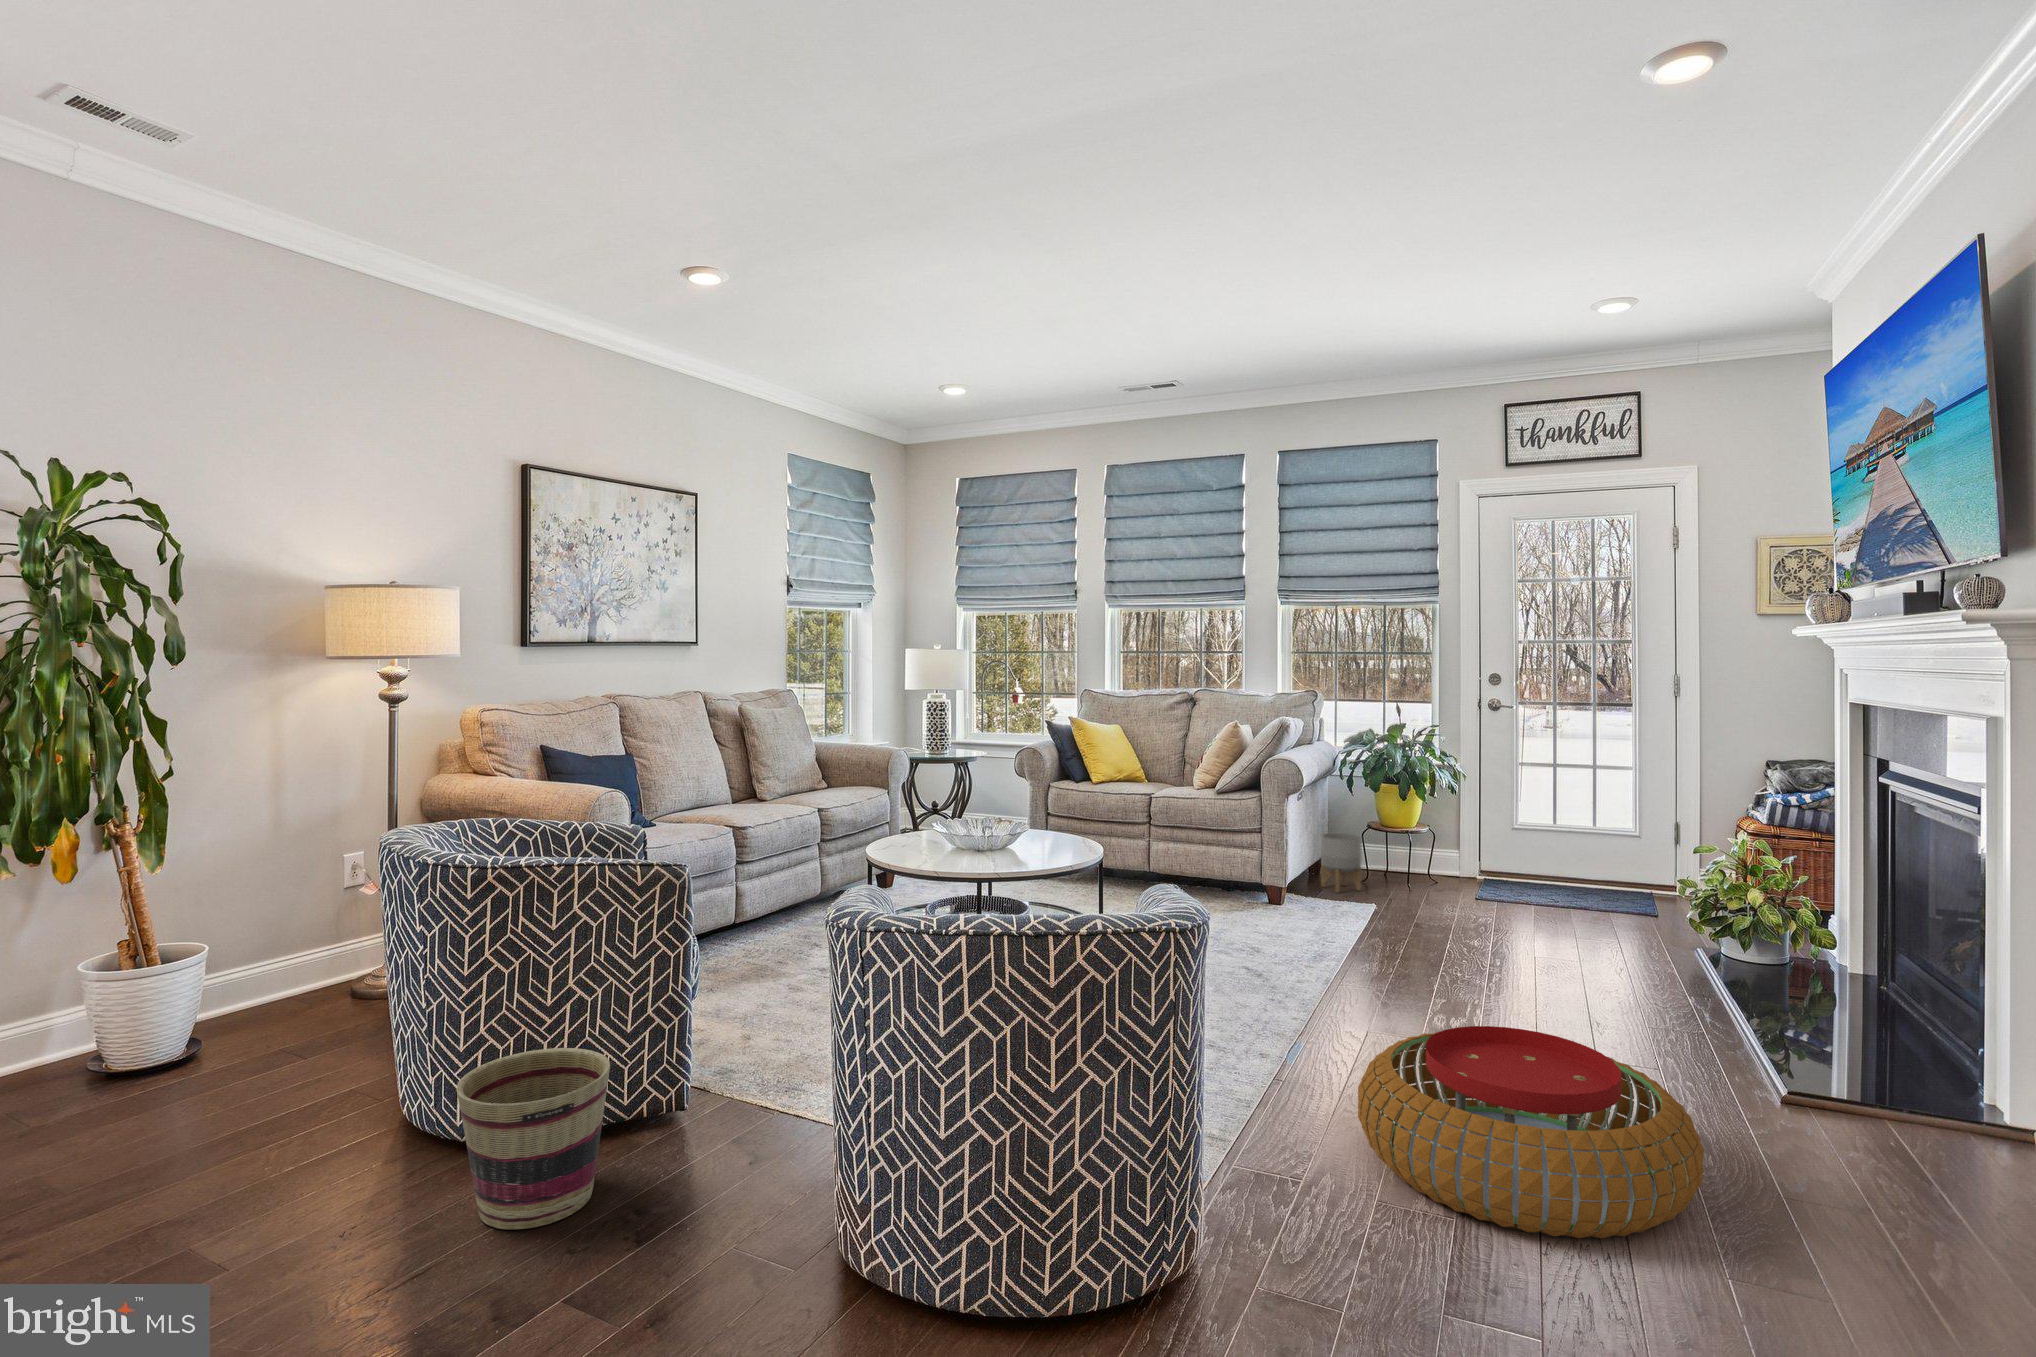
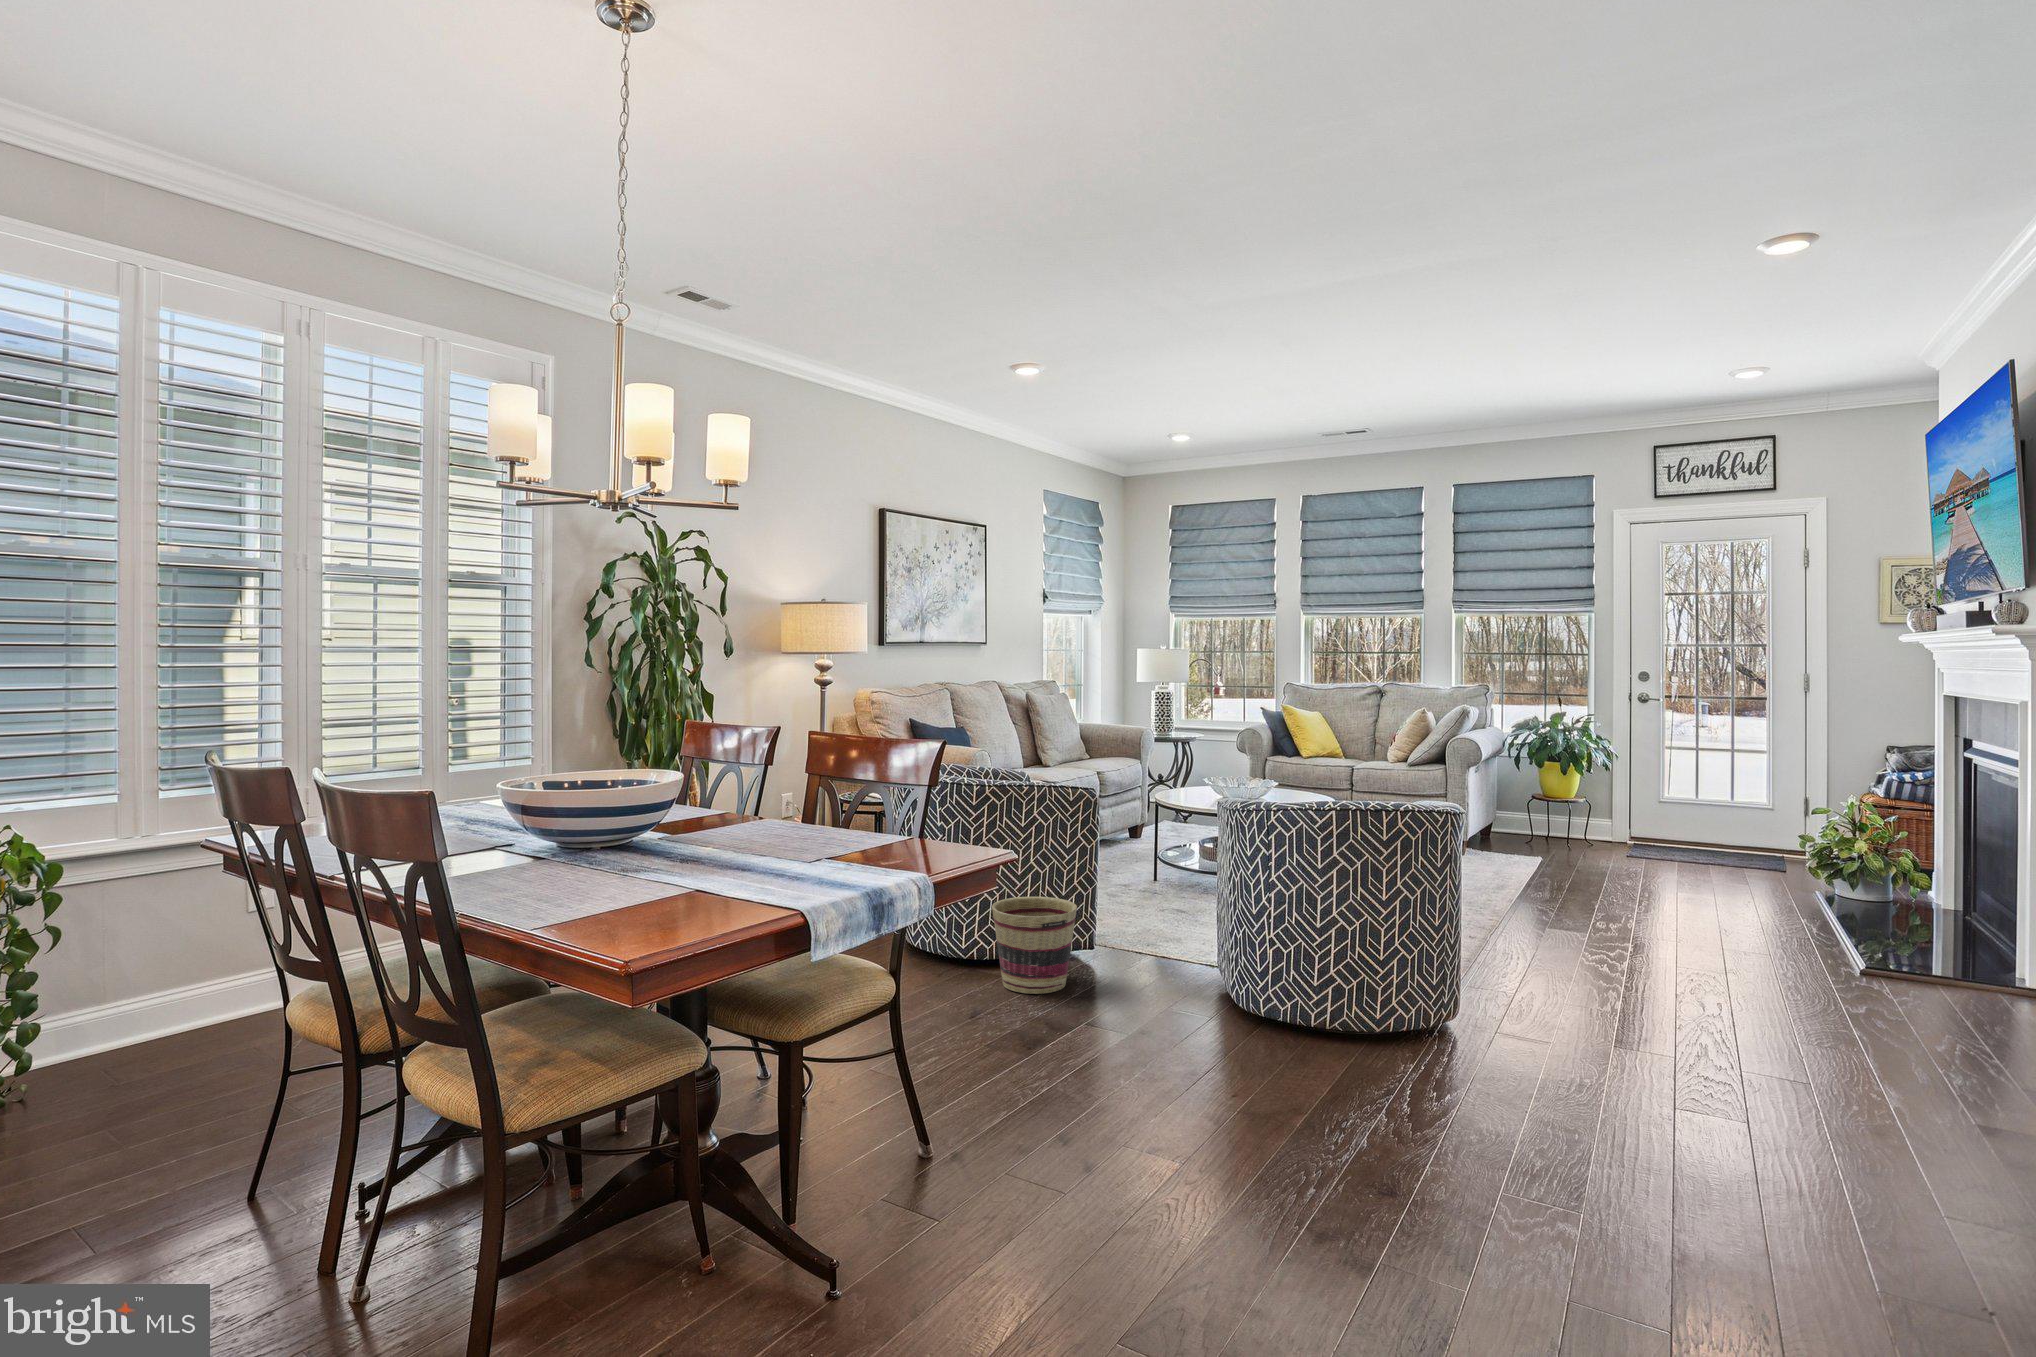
planter: present [1321,833,1362,893] -> none [1495,802,1530,850]
pouf: present [1358,1026,1704,1239] -> none [1552,905,1791,1020]

